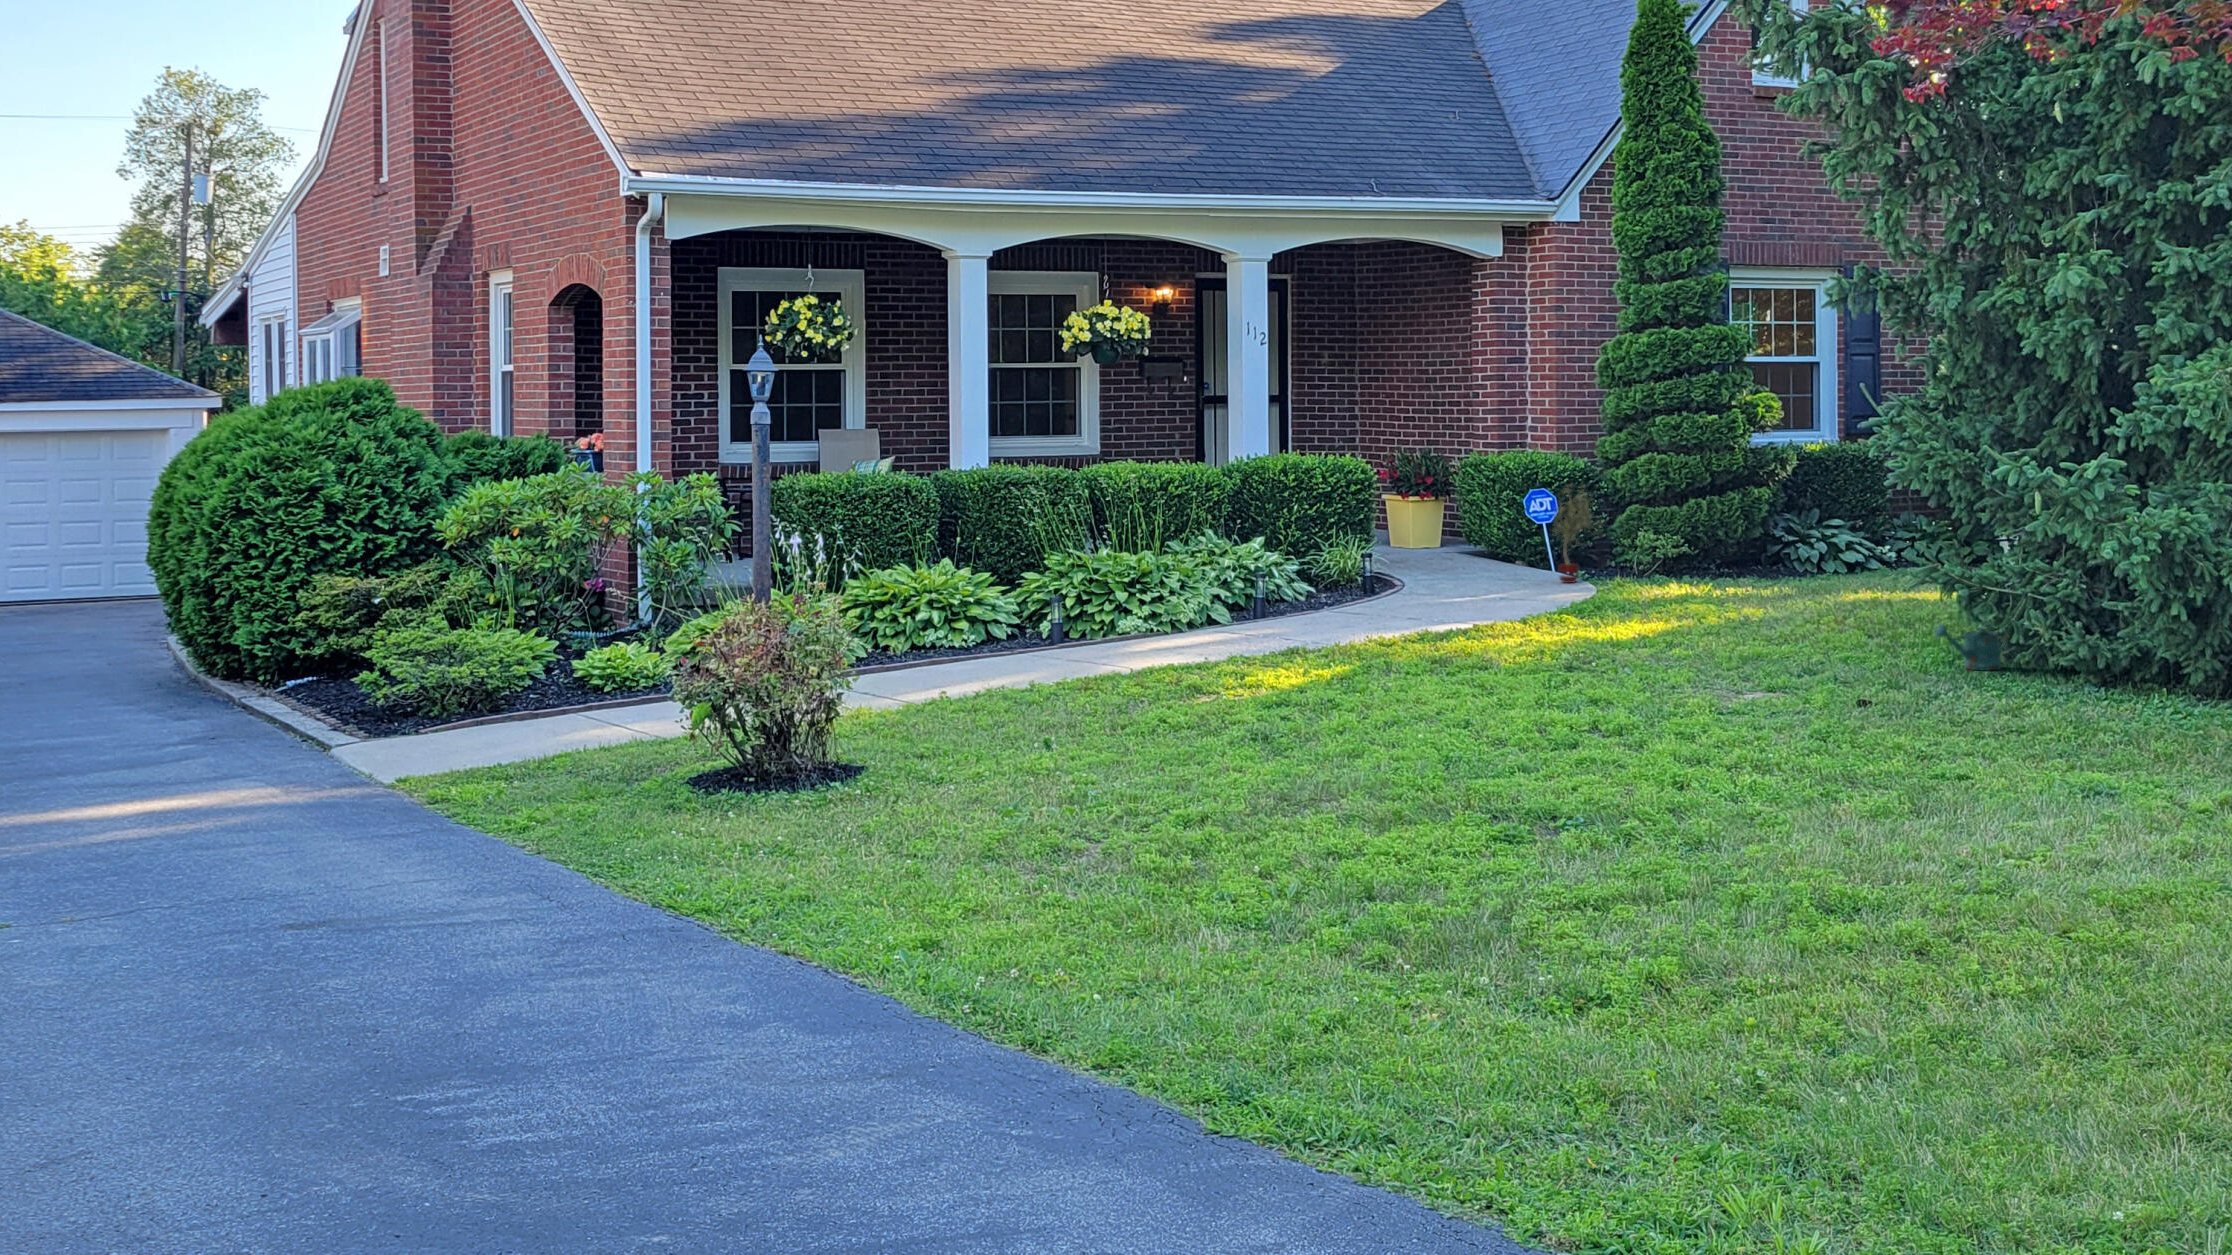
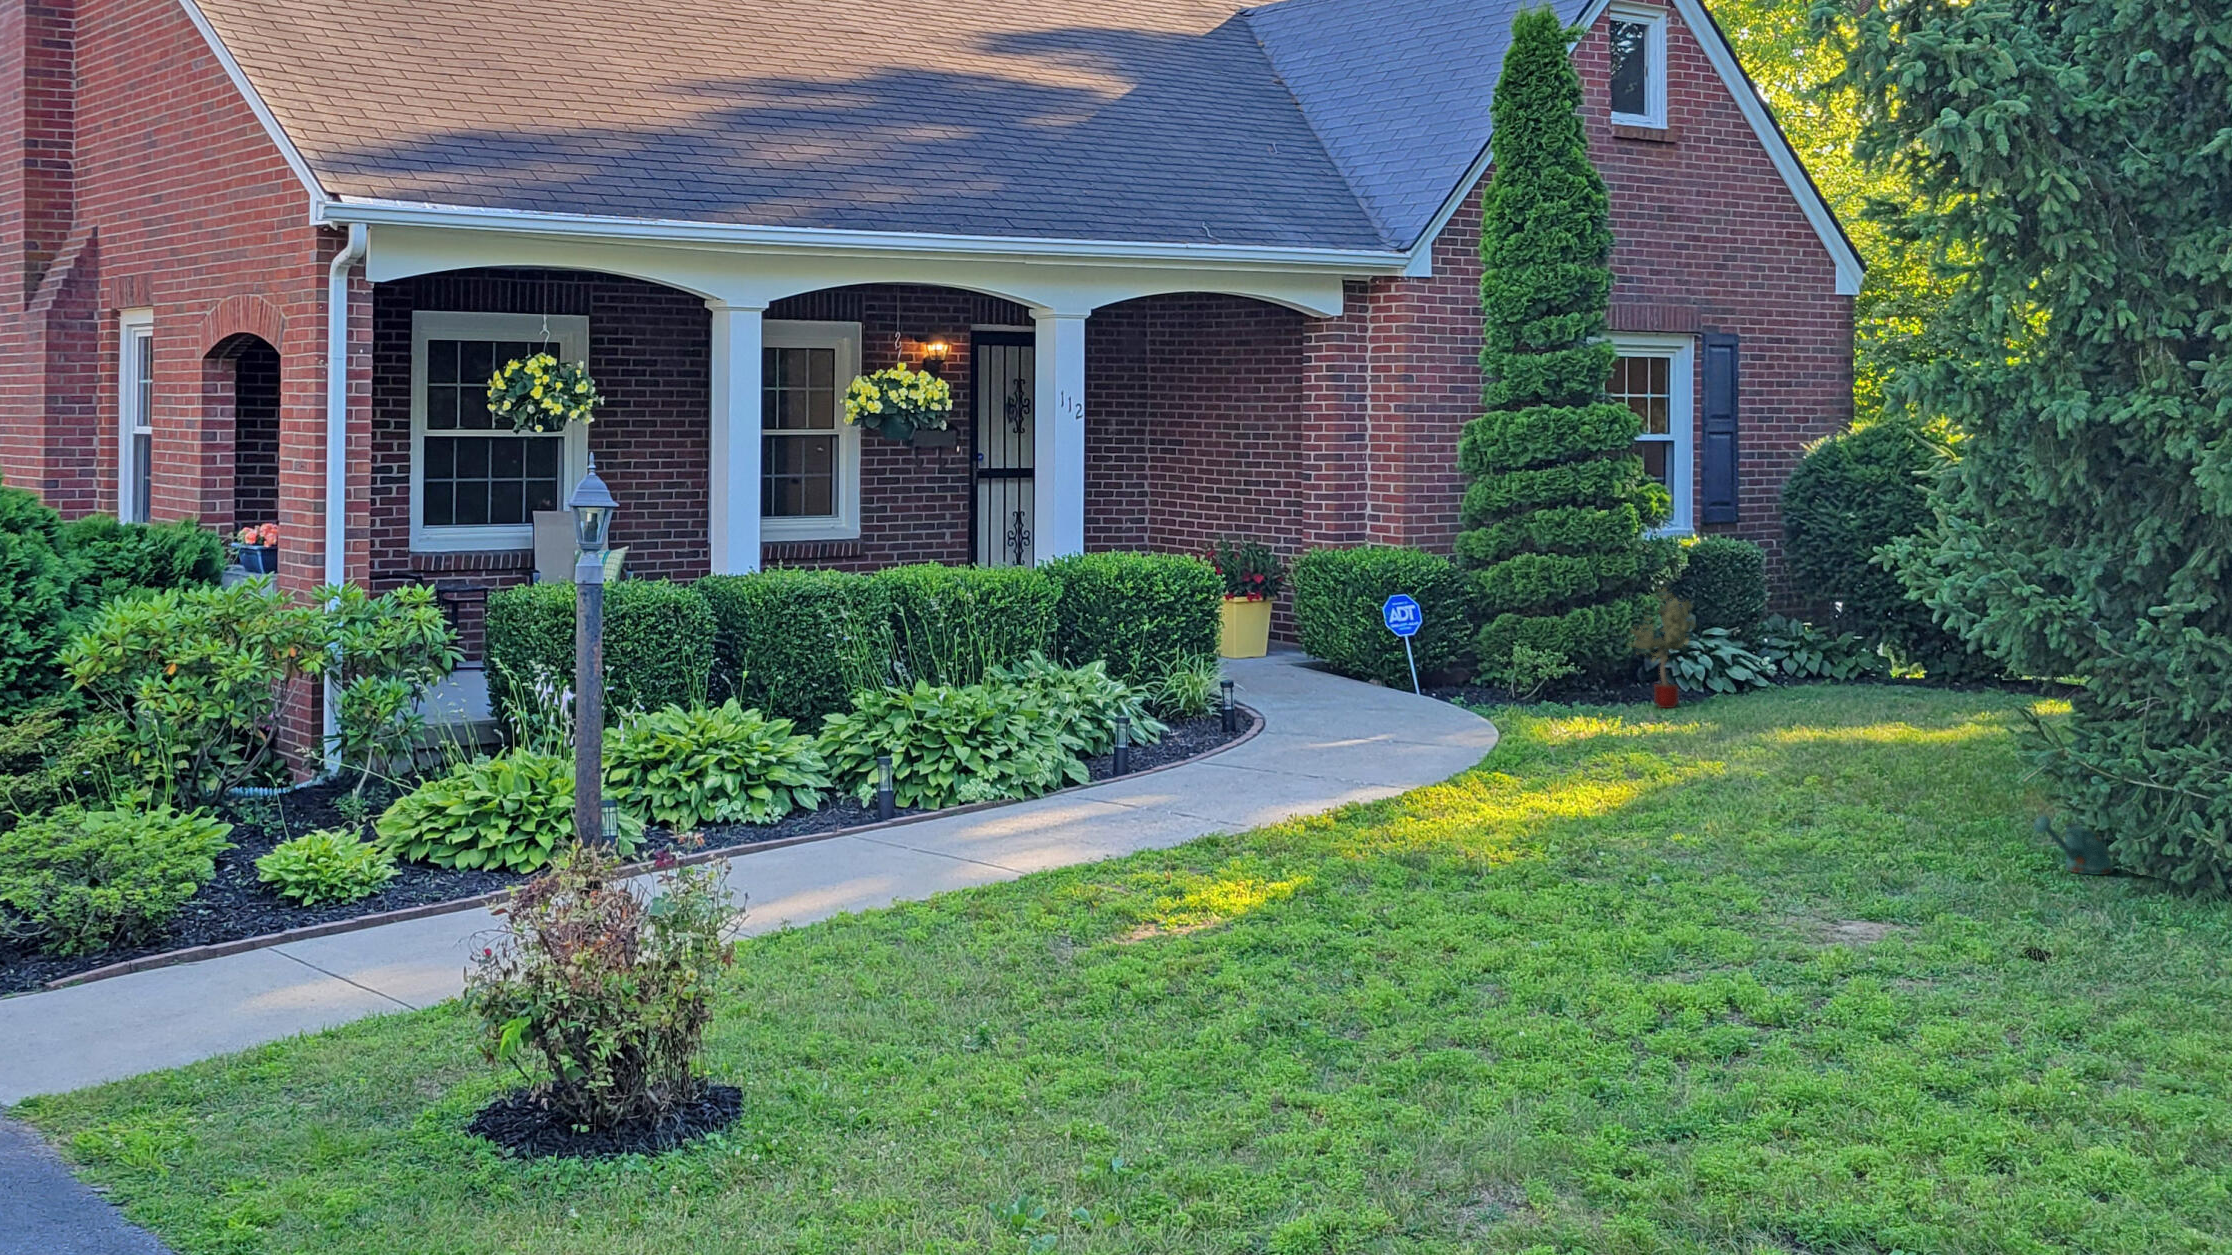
potted tree: present [1550,484,1602,583] -> present [1627,588,1696,708]

